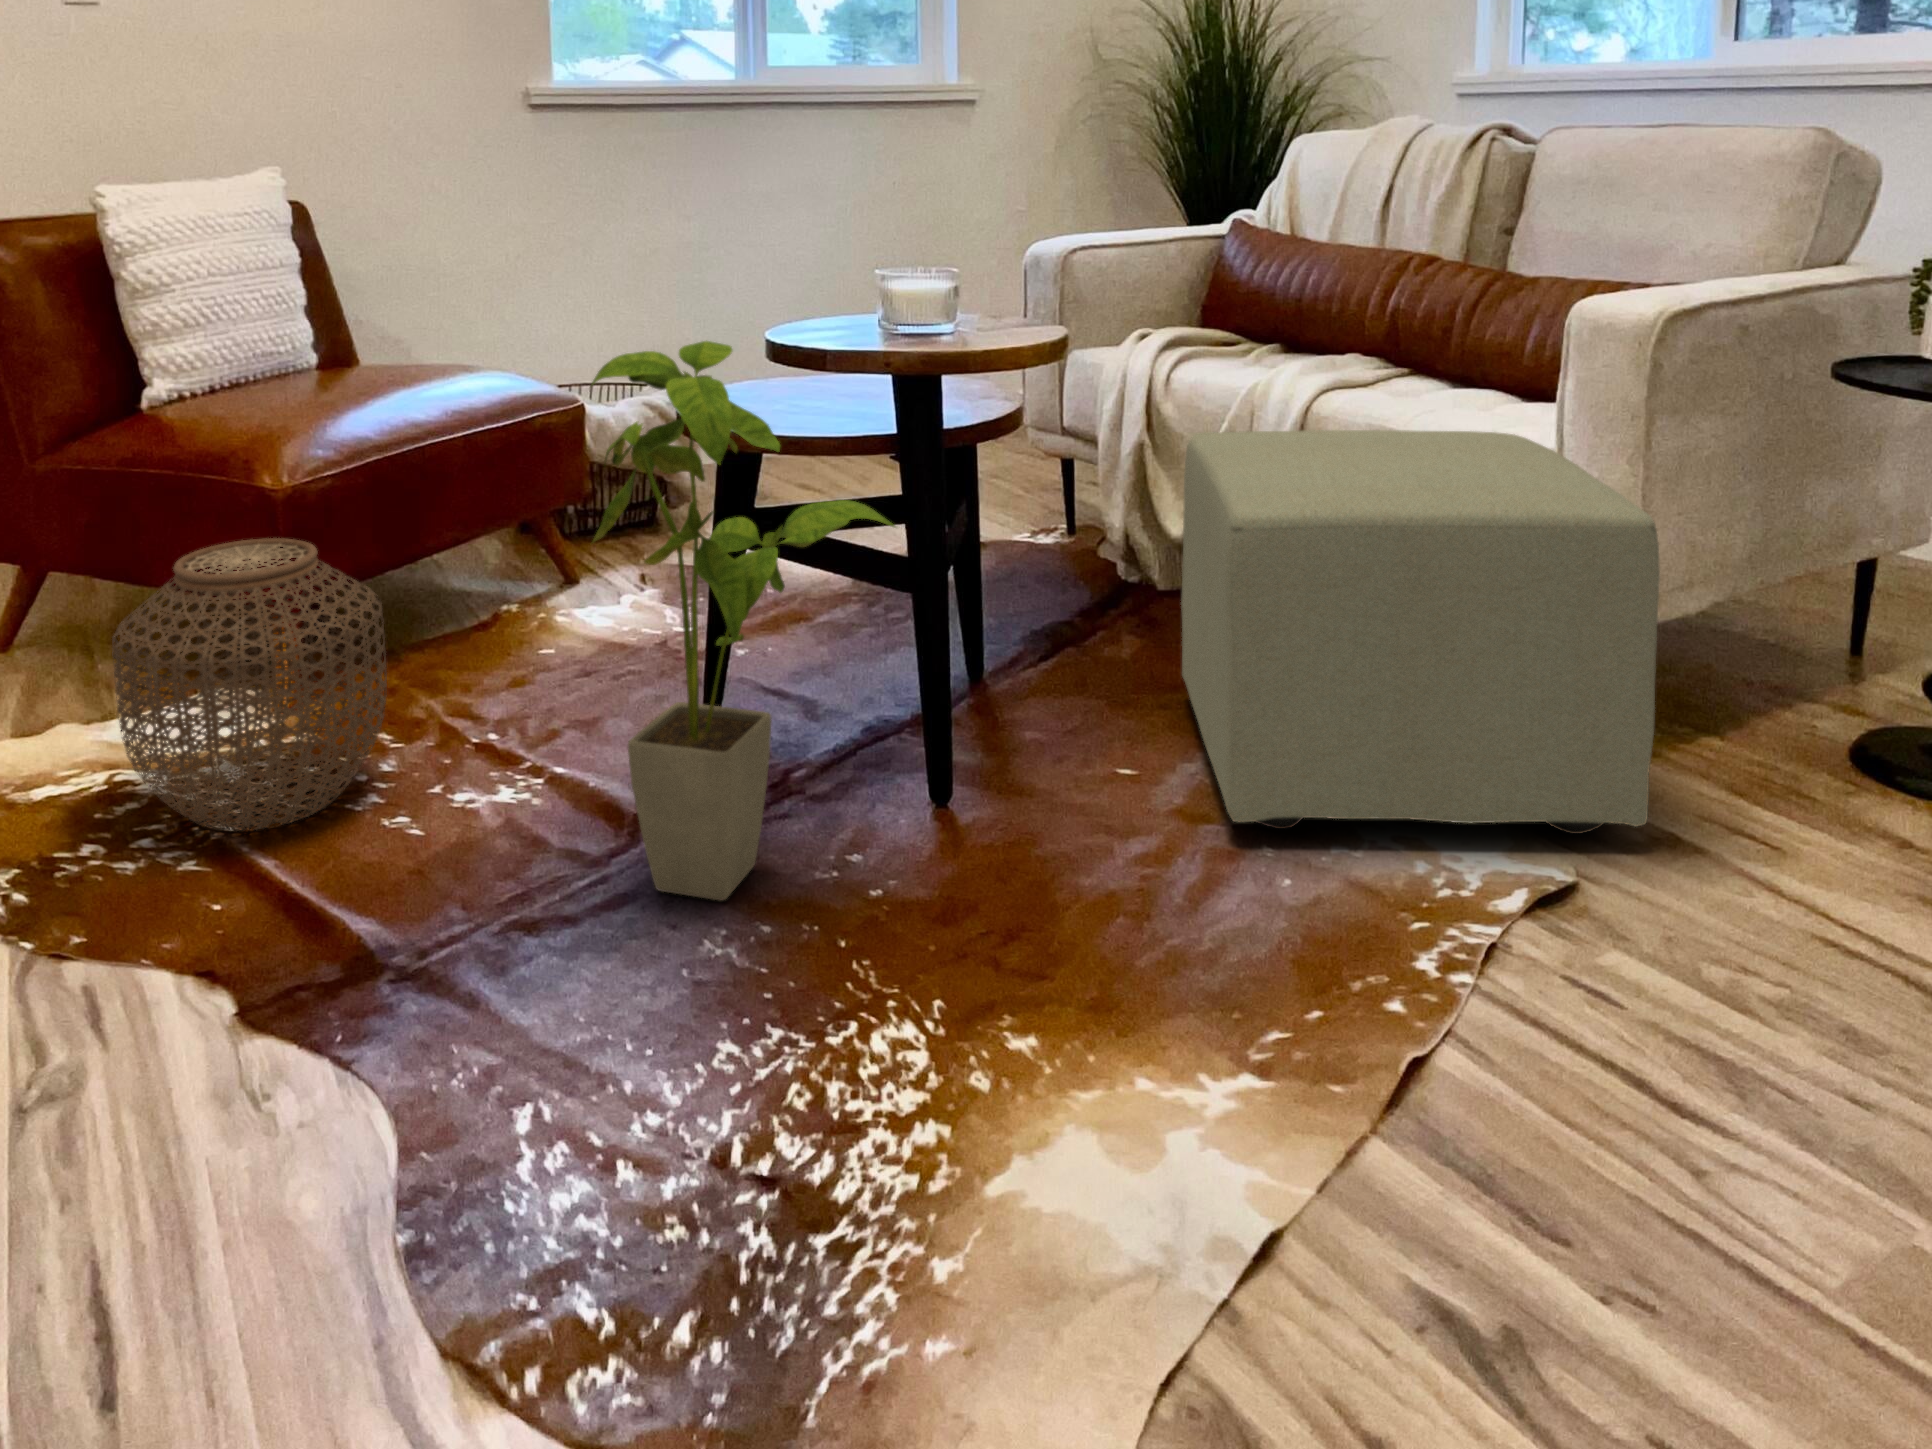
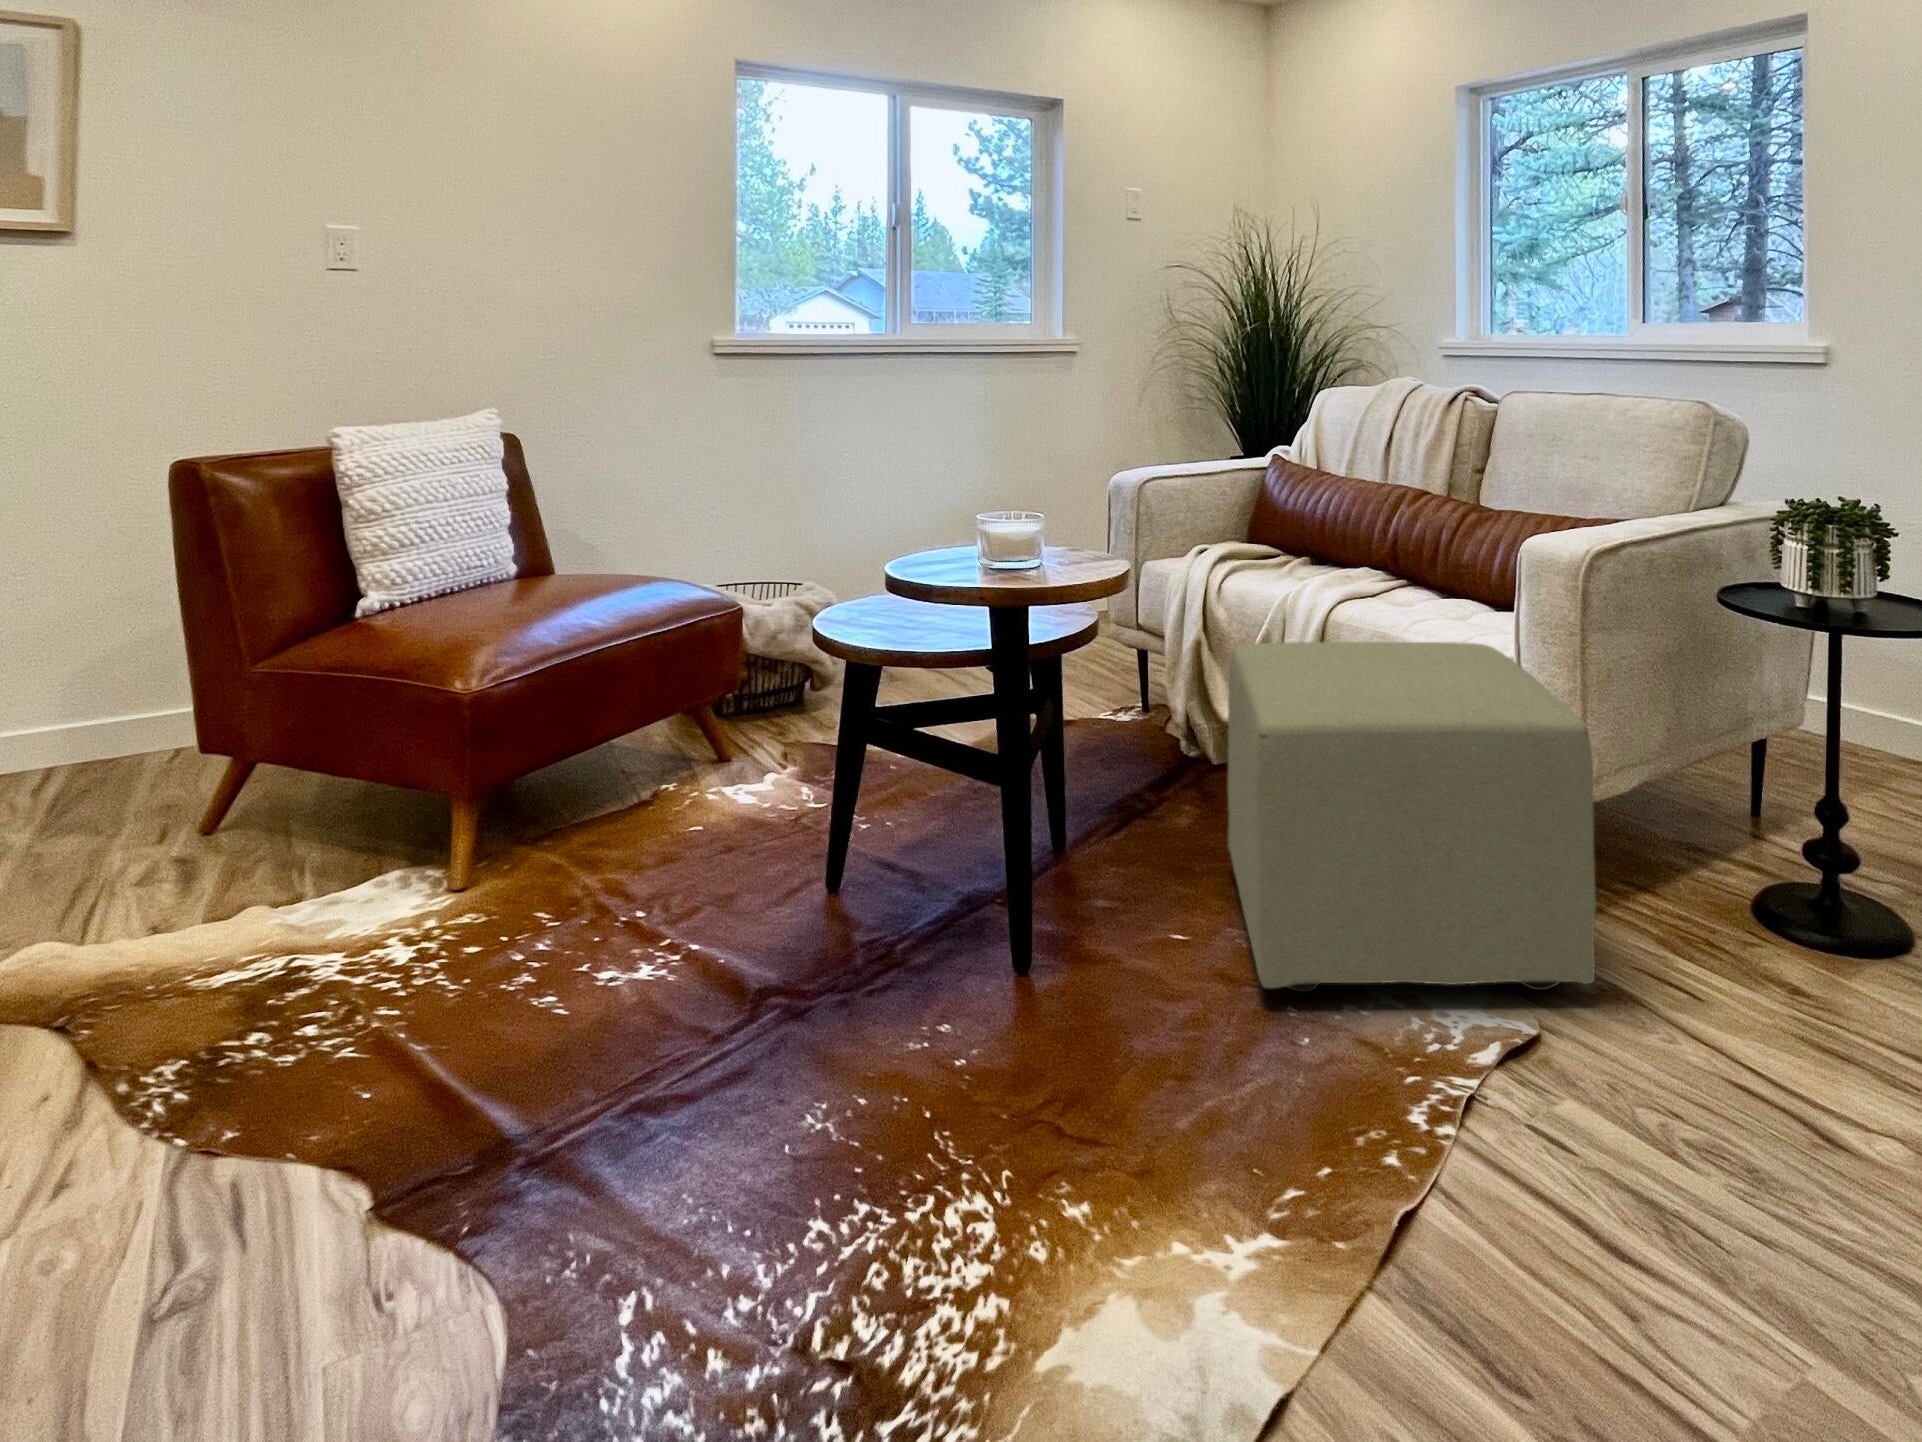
house plant: present [591,341,896,901] -> none [727,585,988,1077]
woven basket: present [112,538,387,830] -> none [298,745,547,1017]

